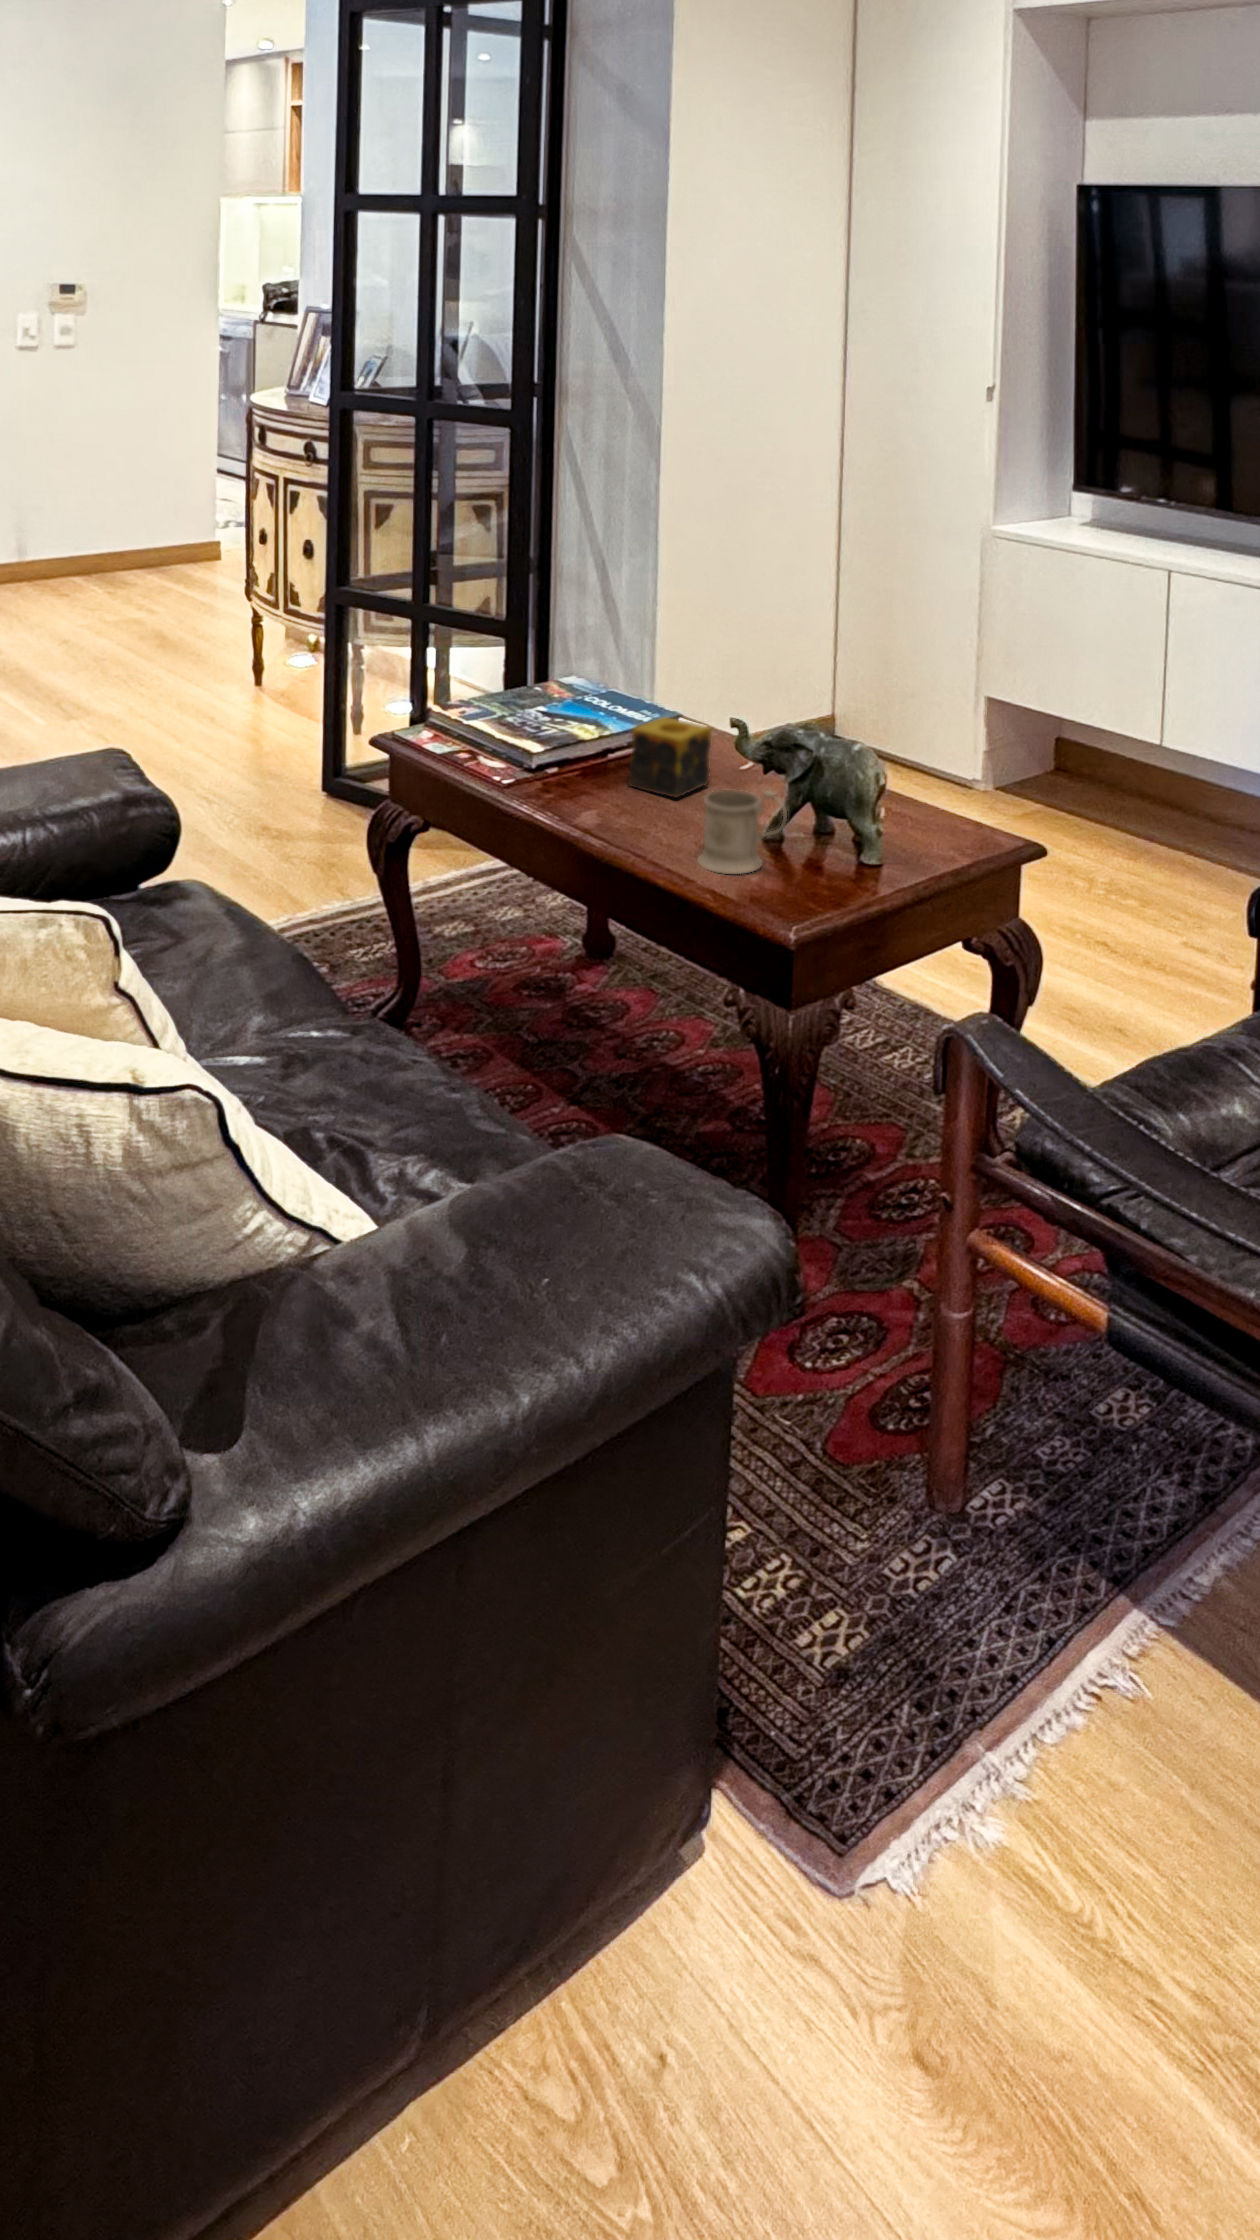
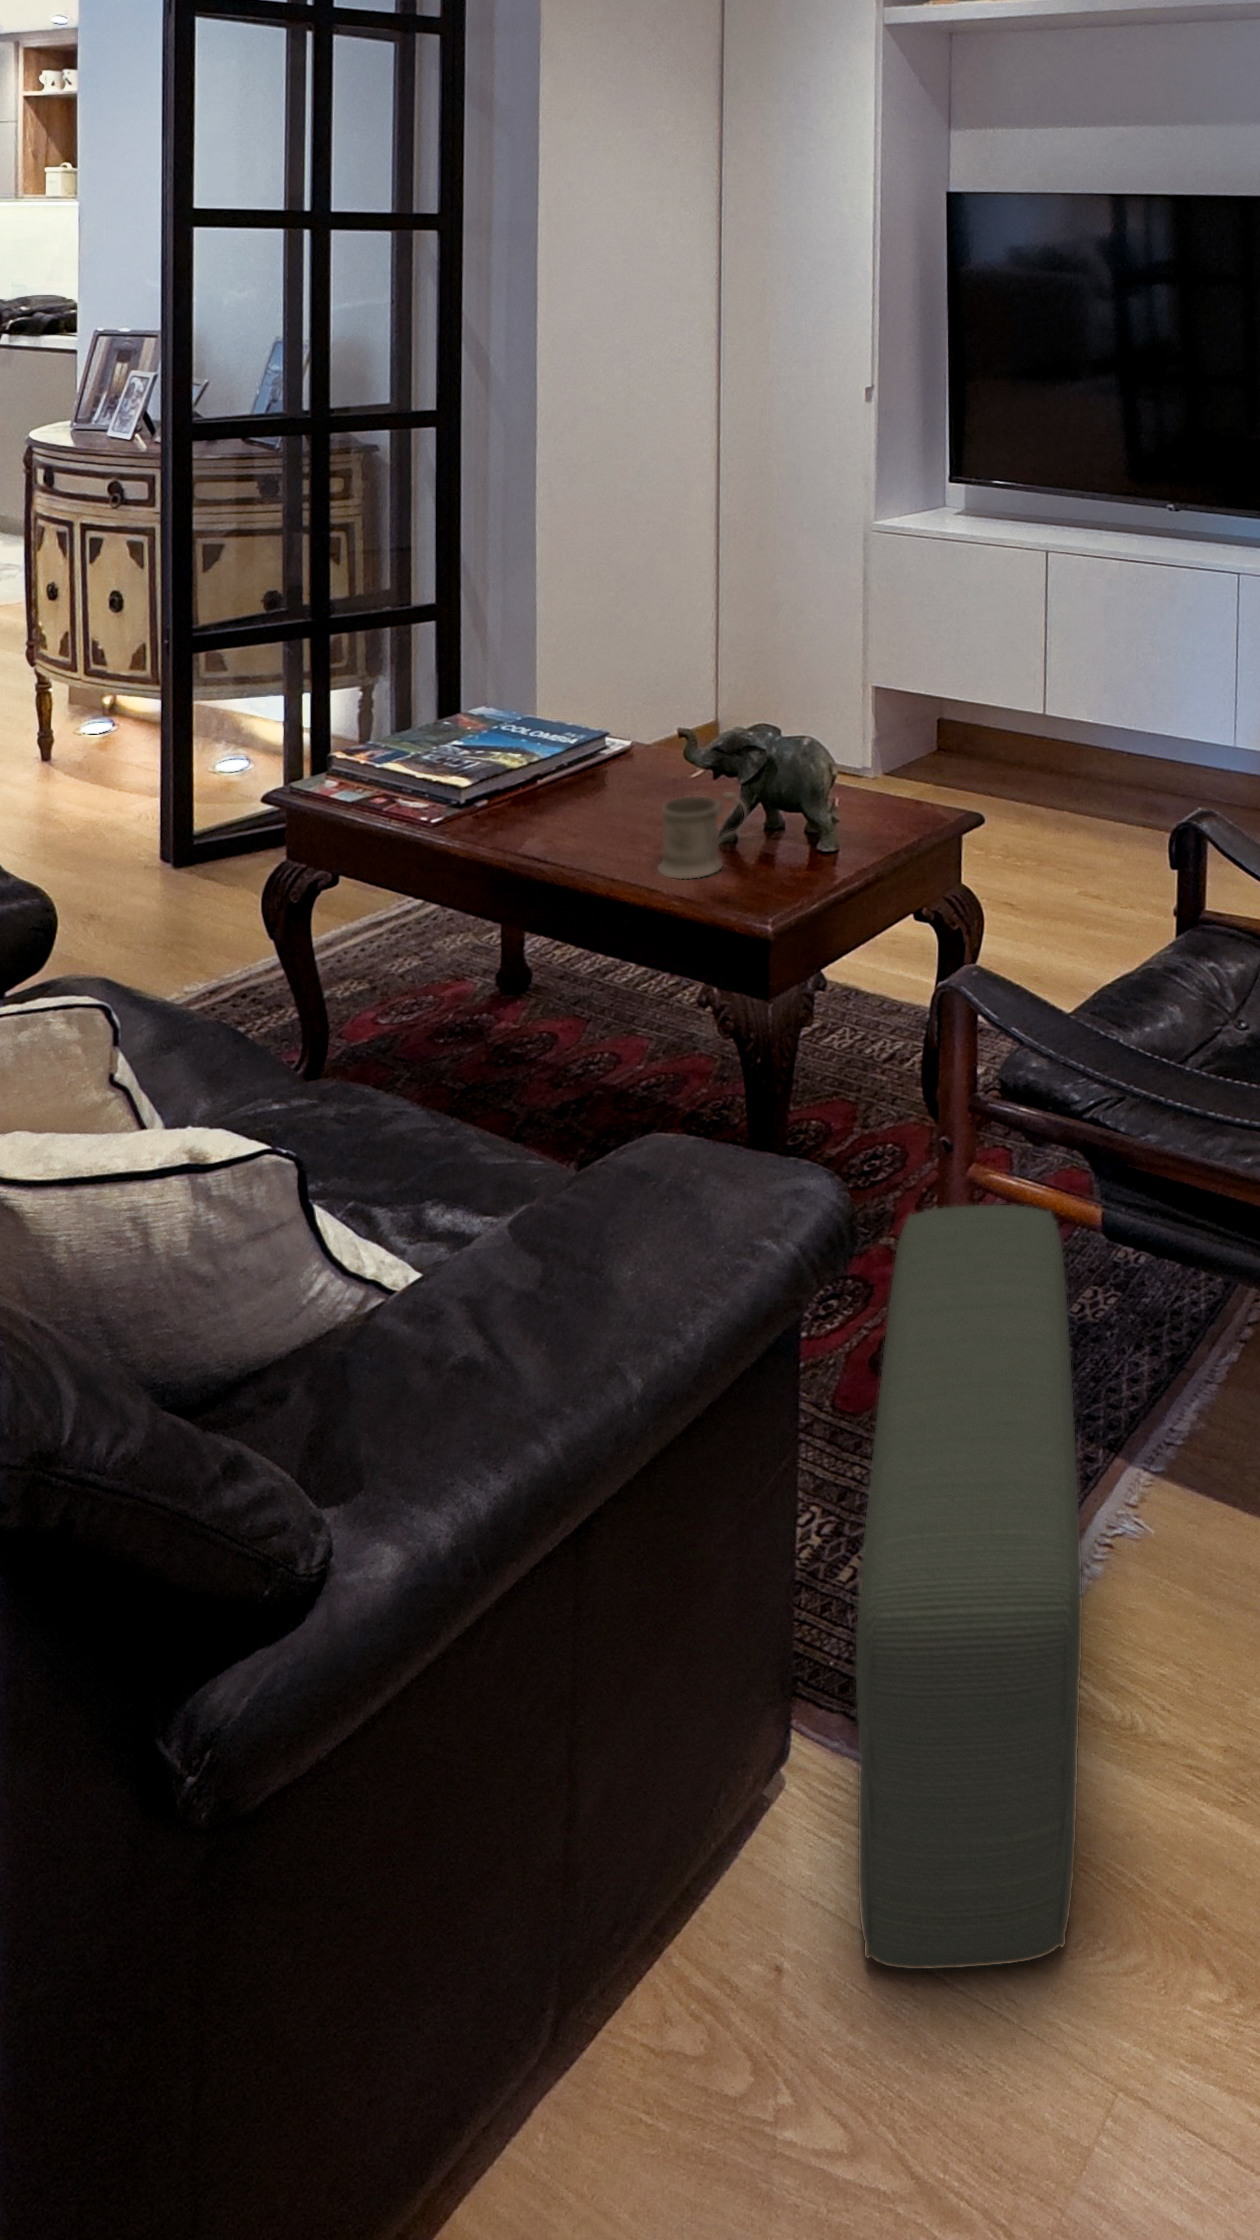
candle: present [628,717,711,797] -> none [570,734,653,813]
pouf: none [756,1269,1063,2147] -> present [856,1205,1082,1969]

